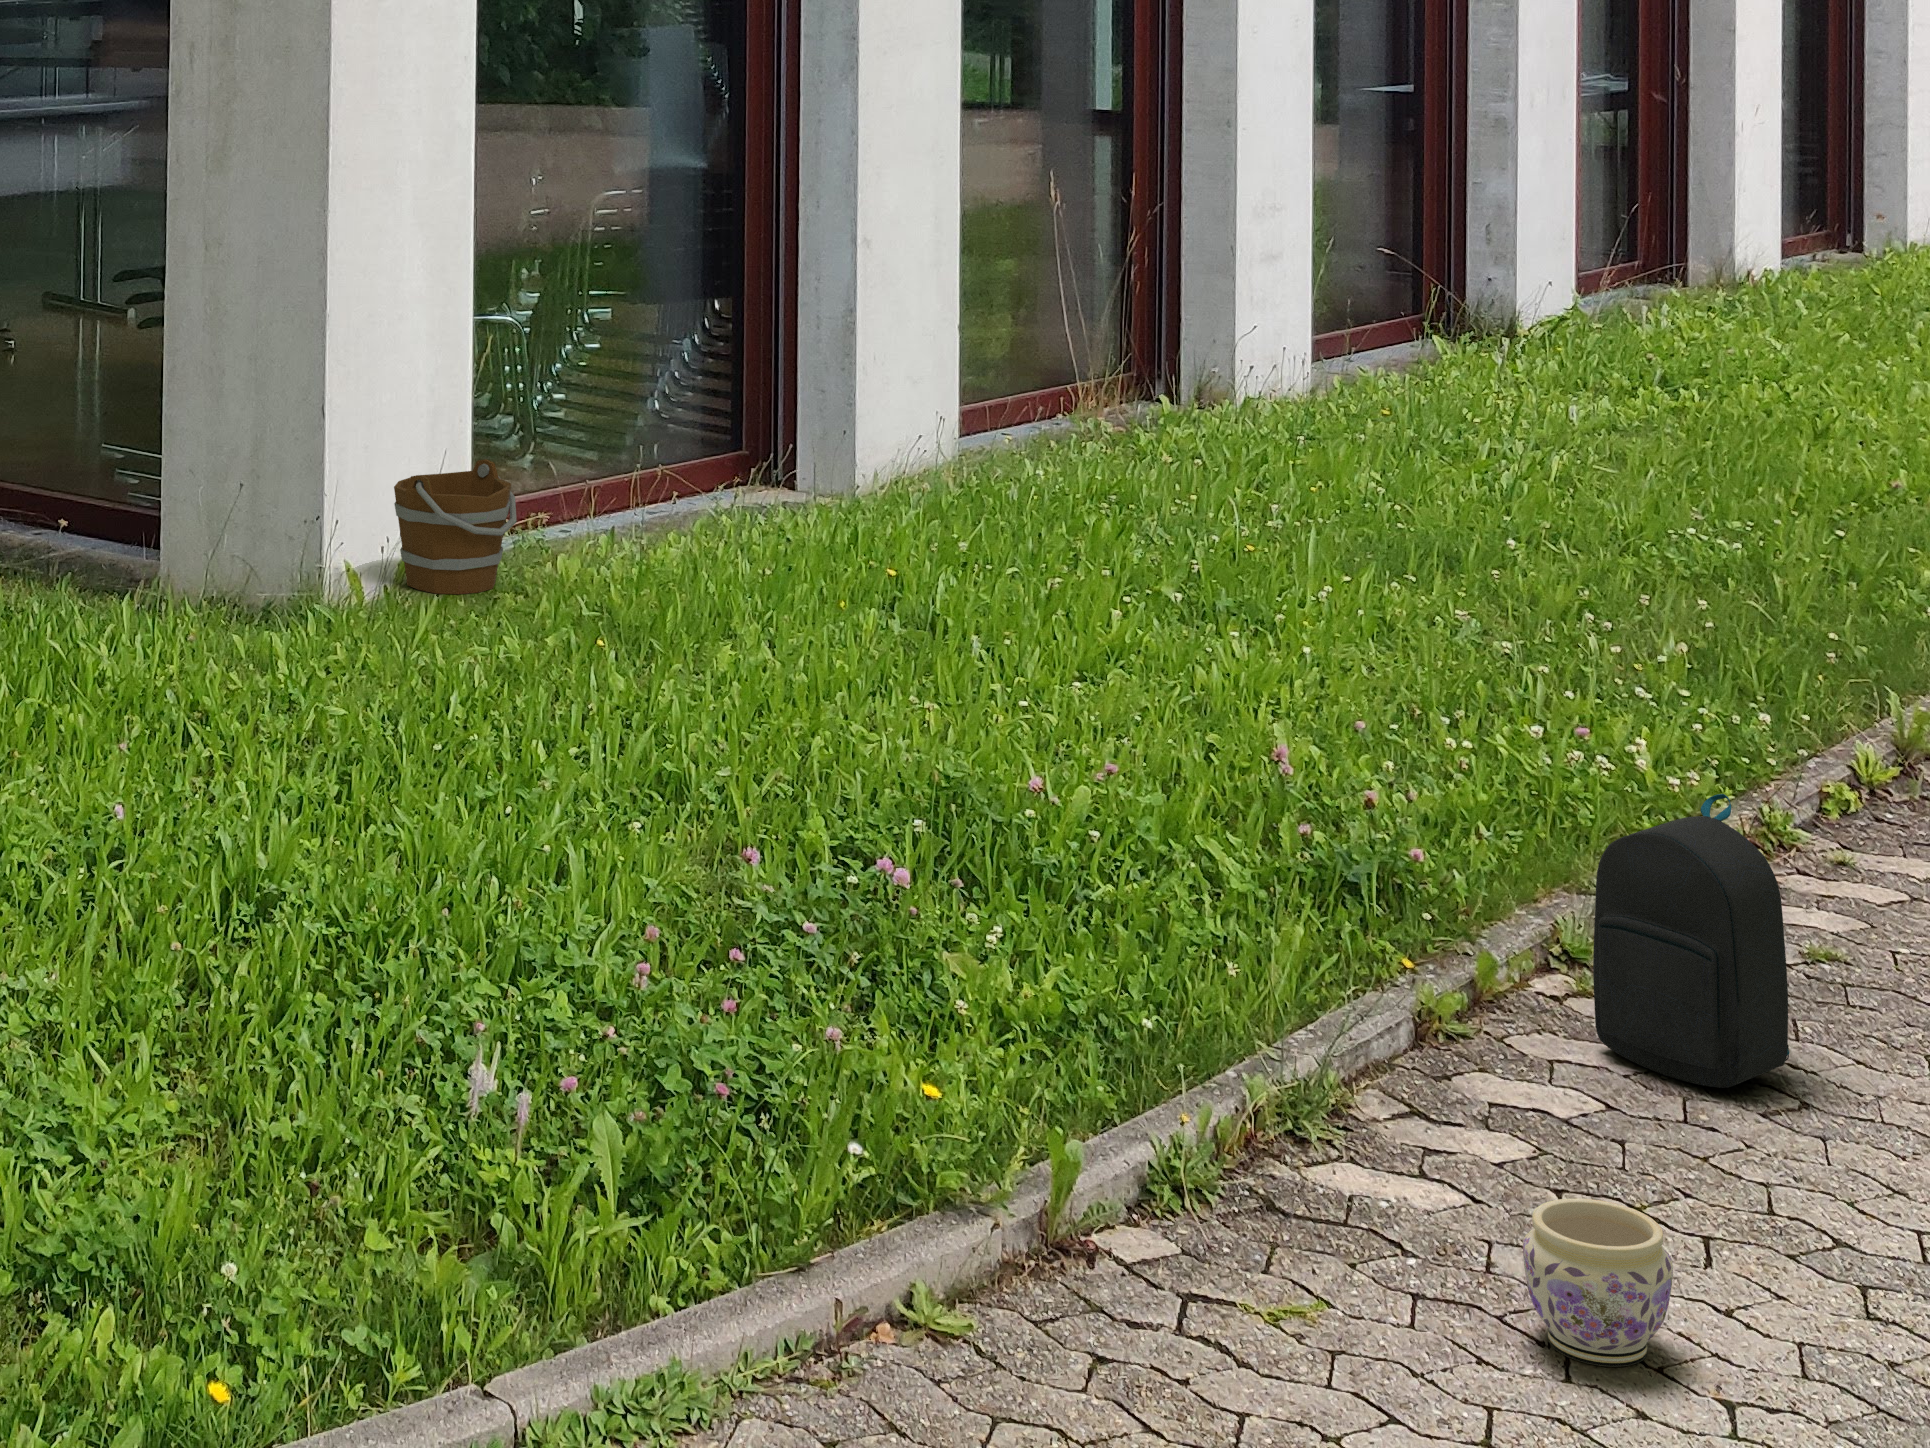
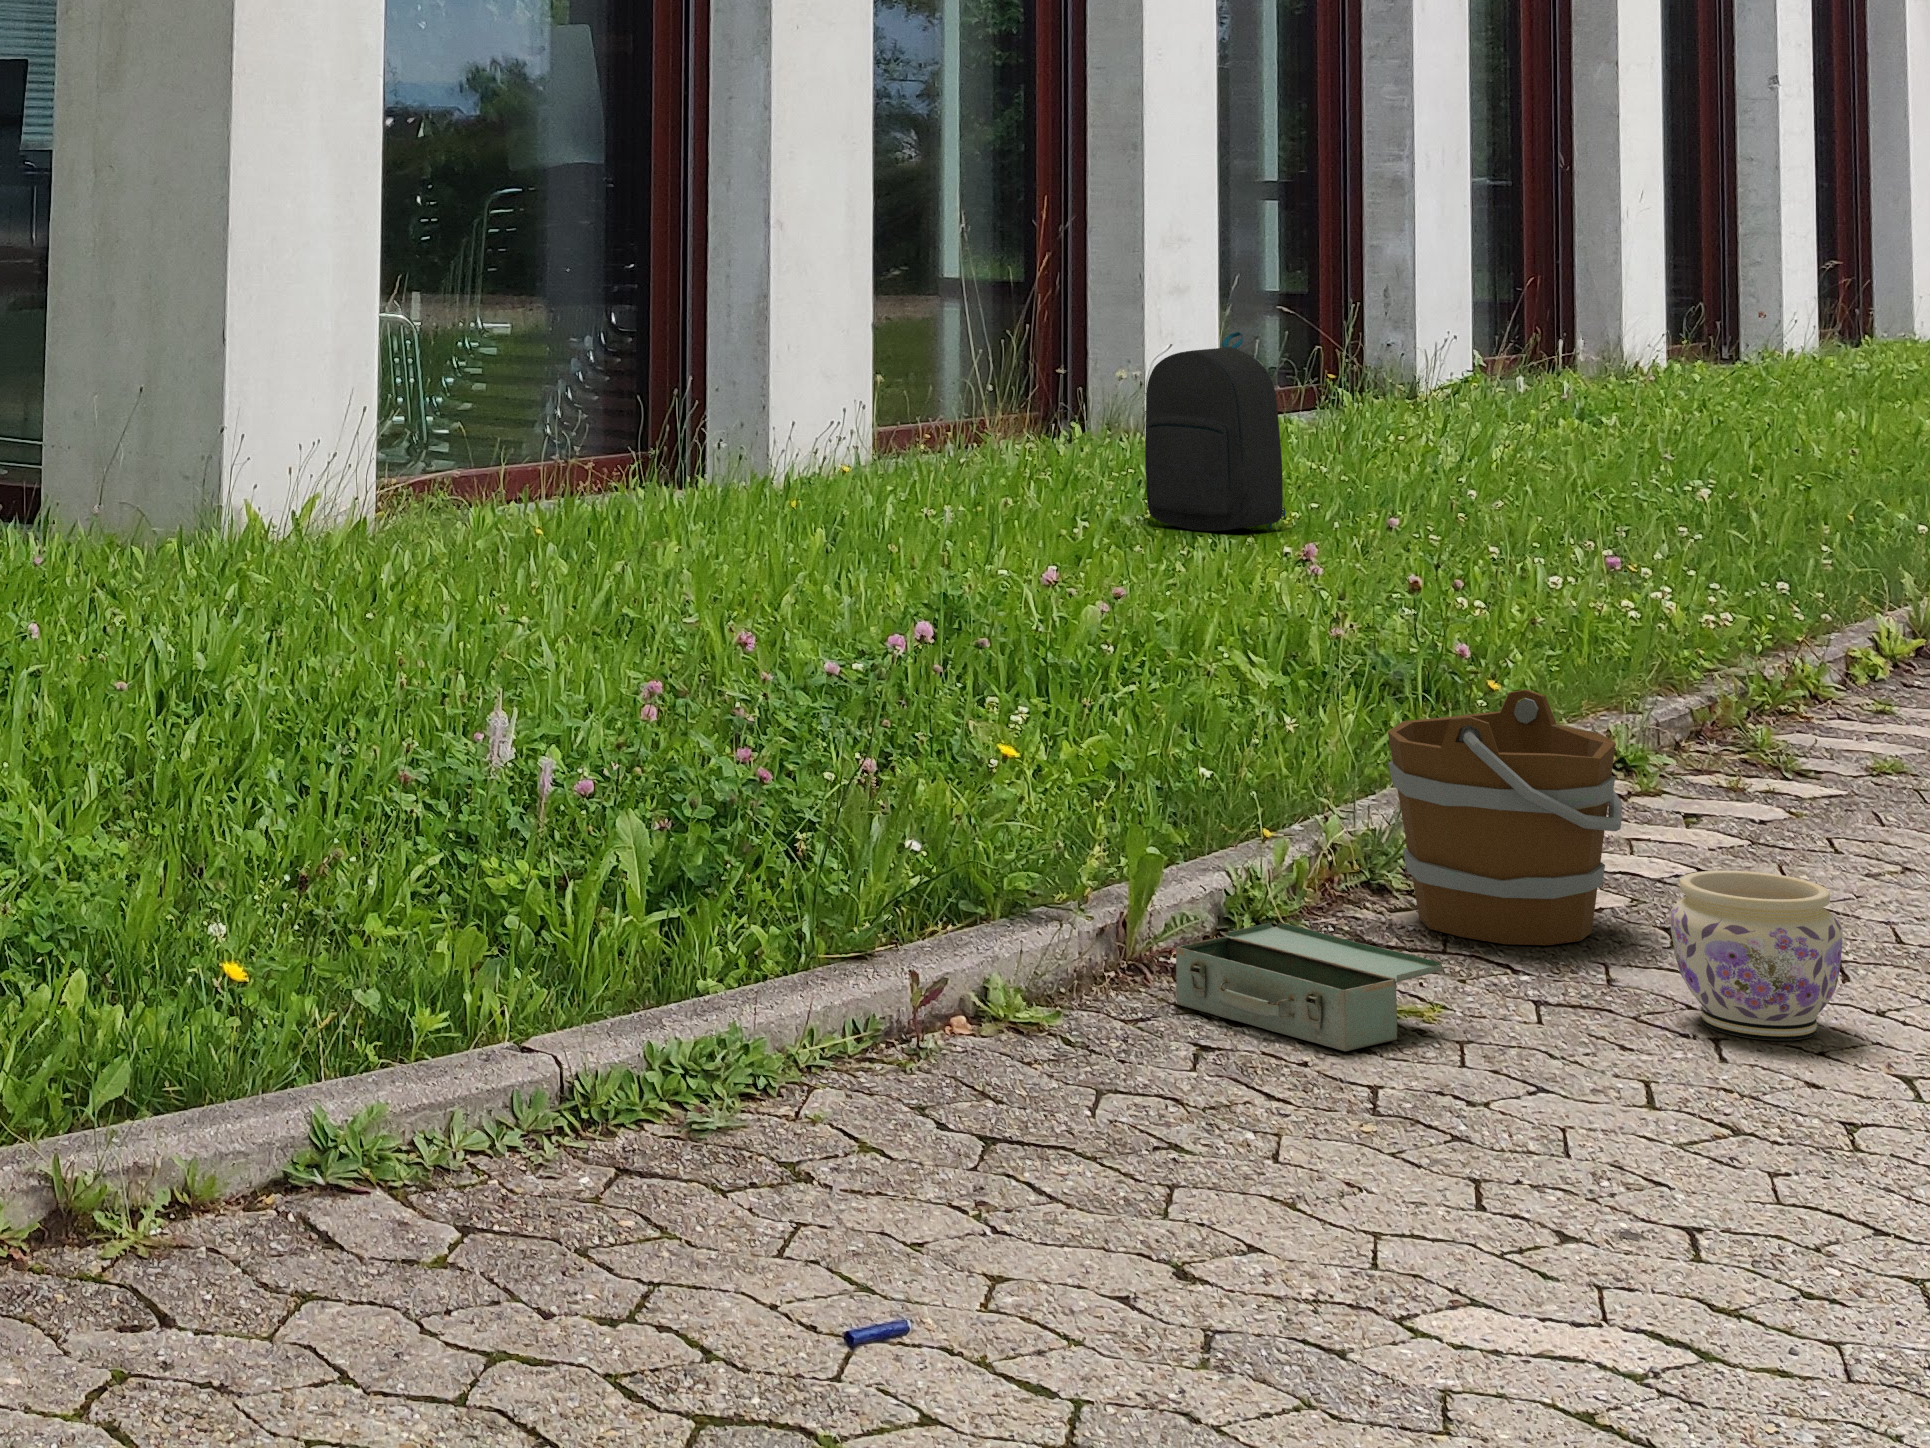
bucket: present [394,459,516,594] -> present [1388,690,1622,945]
backpack: present [1593,794,1790,1088] -> present [1145,332,1285,531]
toolbox: none [1083,1224,1314,1378] -> present [1176,923,1444,1051]

